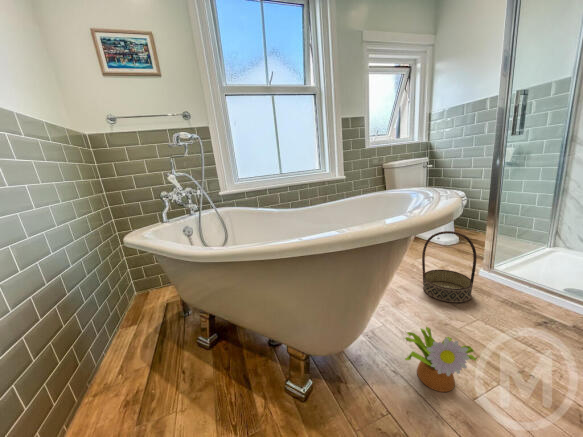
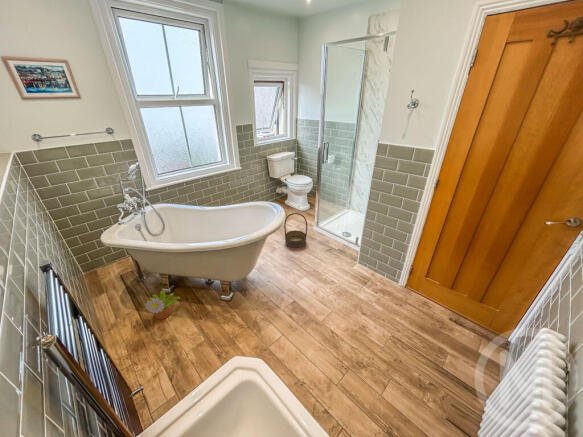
decorative plant: present [405,327,478,392] -> present [145,290,180,319]

